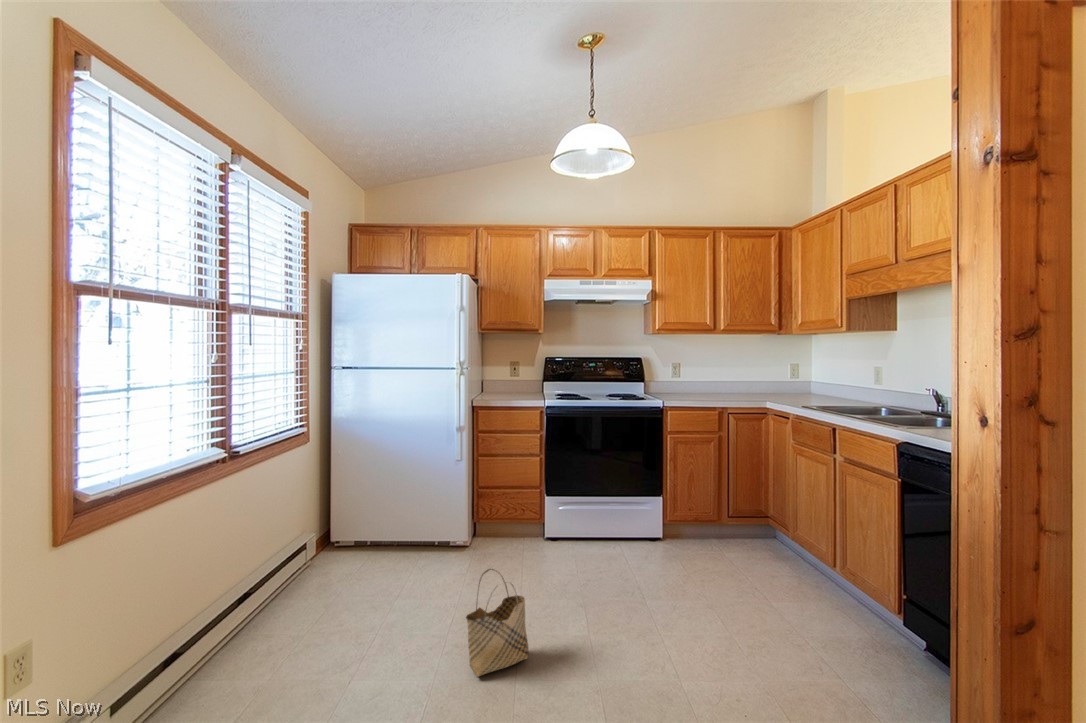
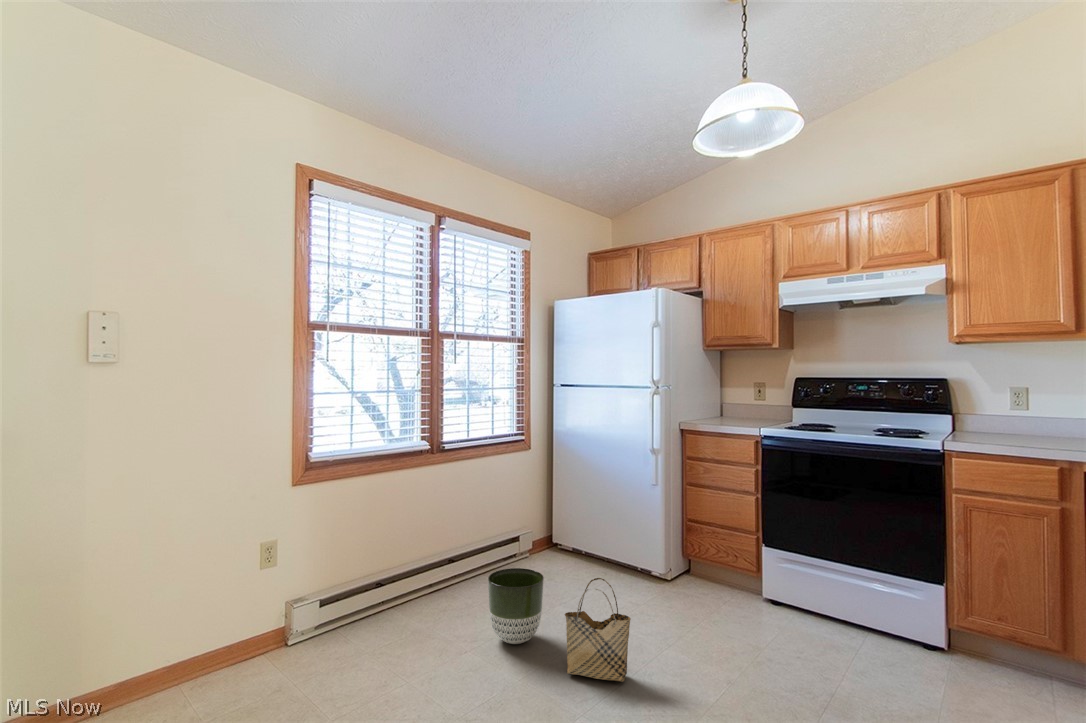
planter: none [353,583,420,676] -> present [488,568,544,644]

